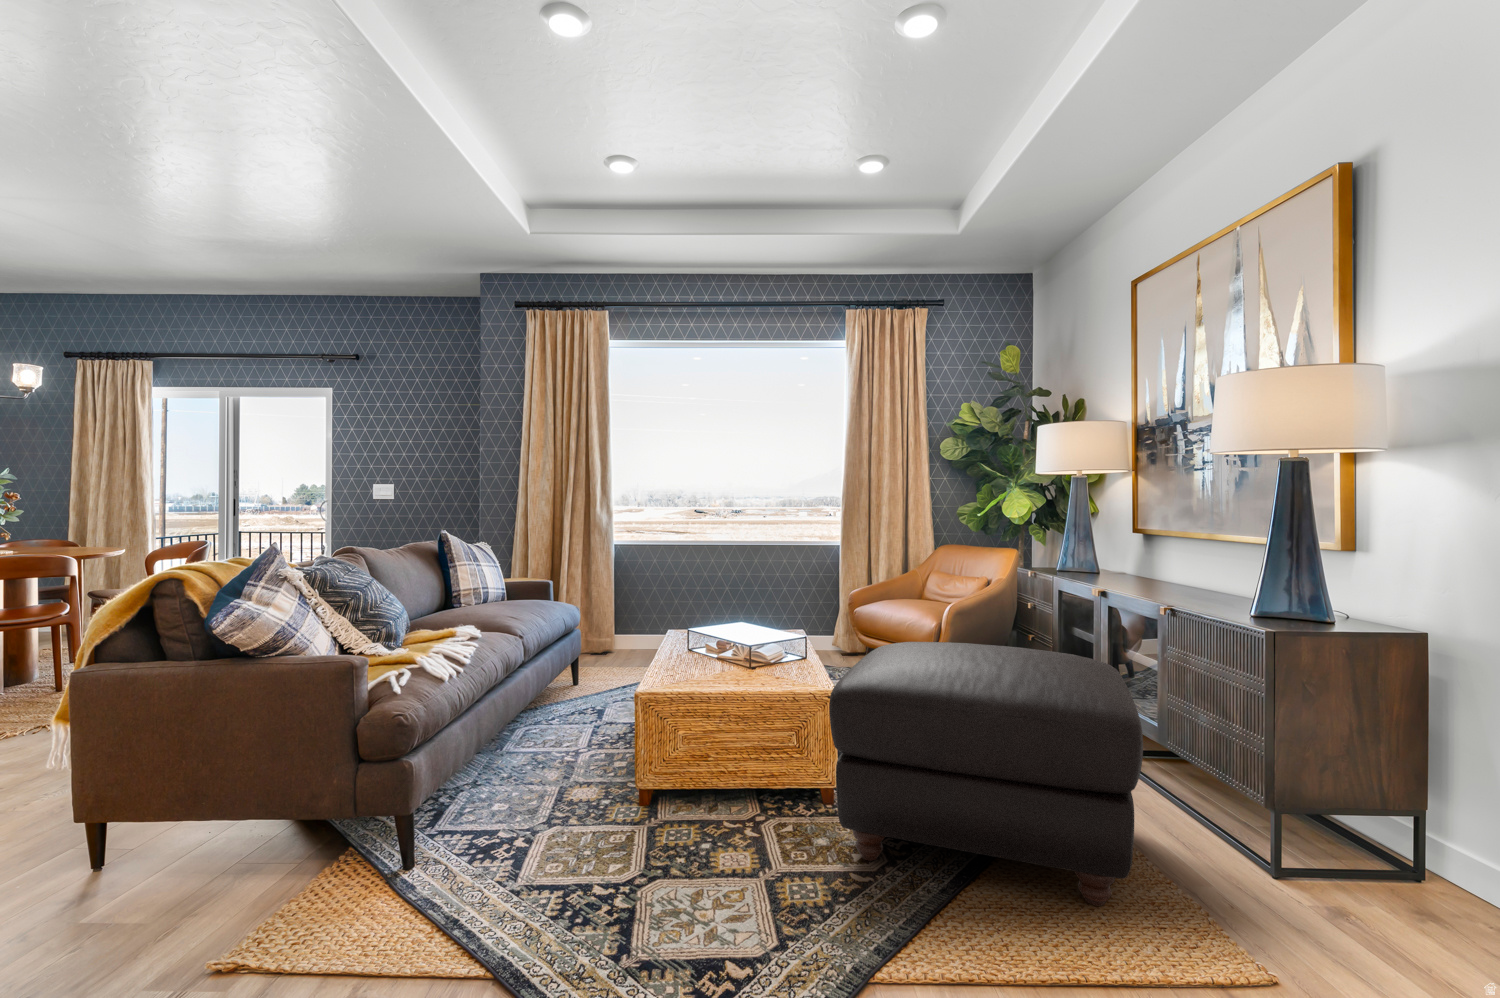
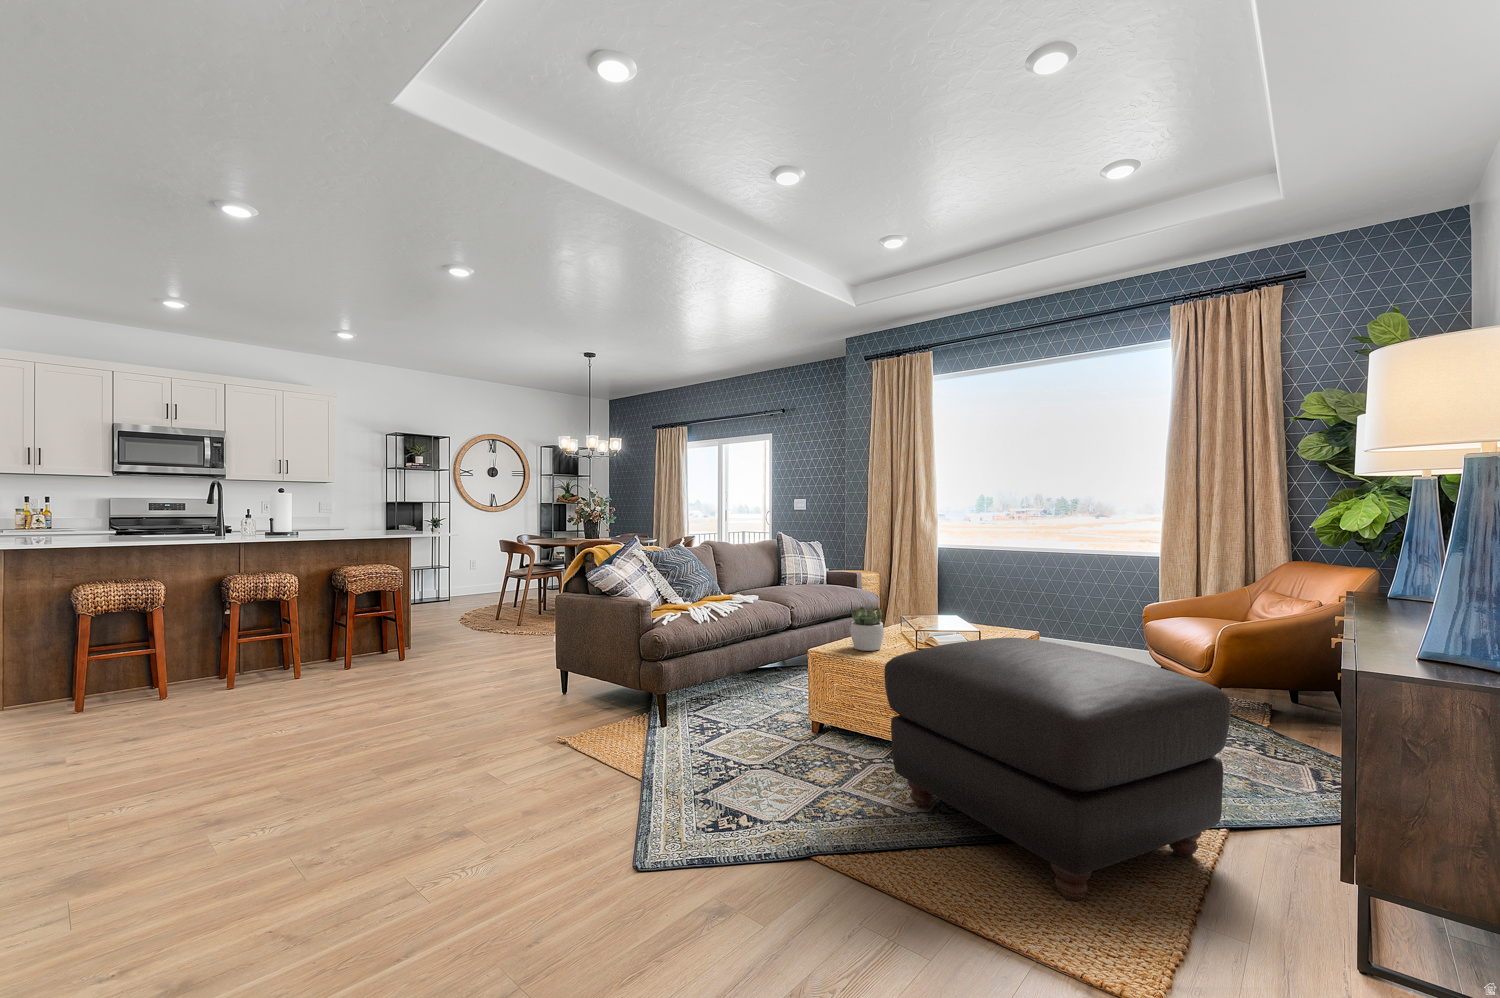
succulent plant: none [684,625,729,683] -> present [850,606,884,651]

